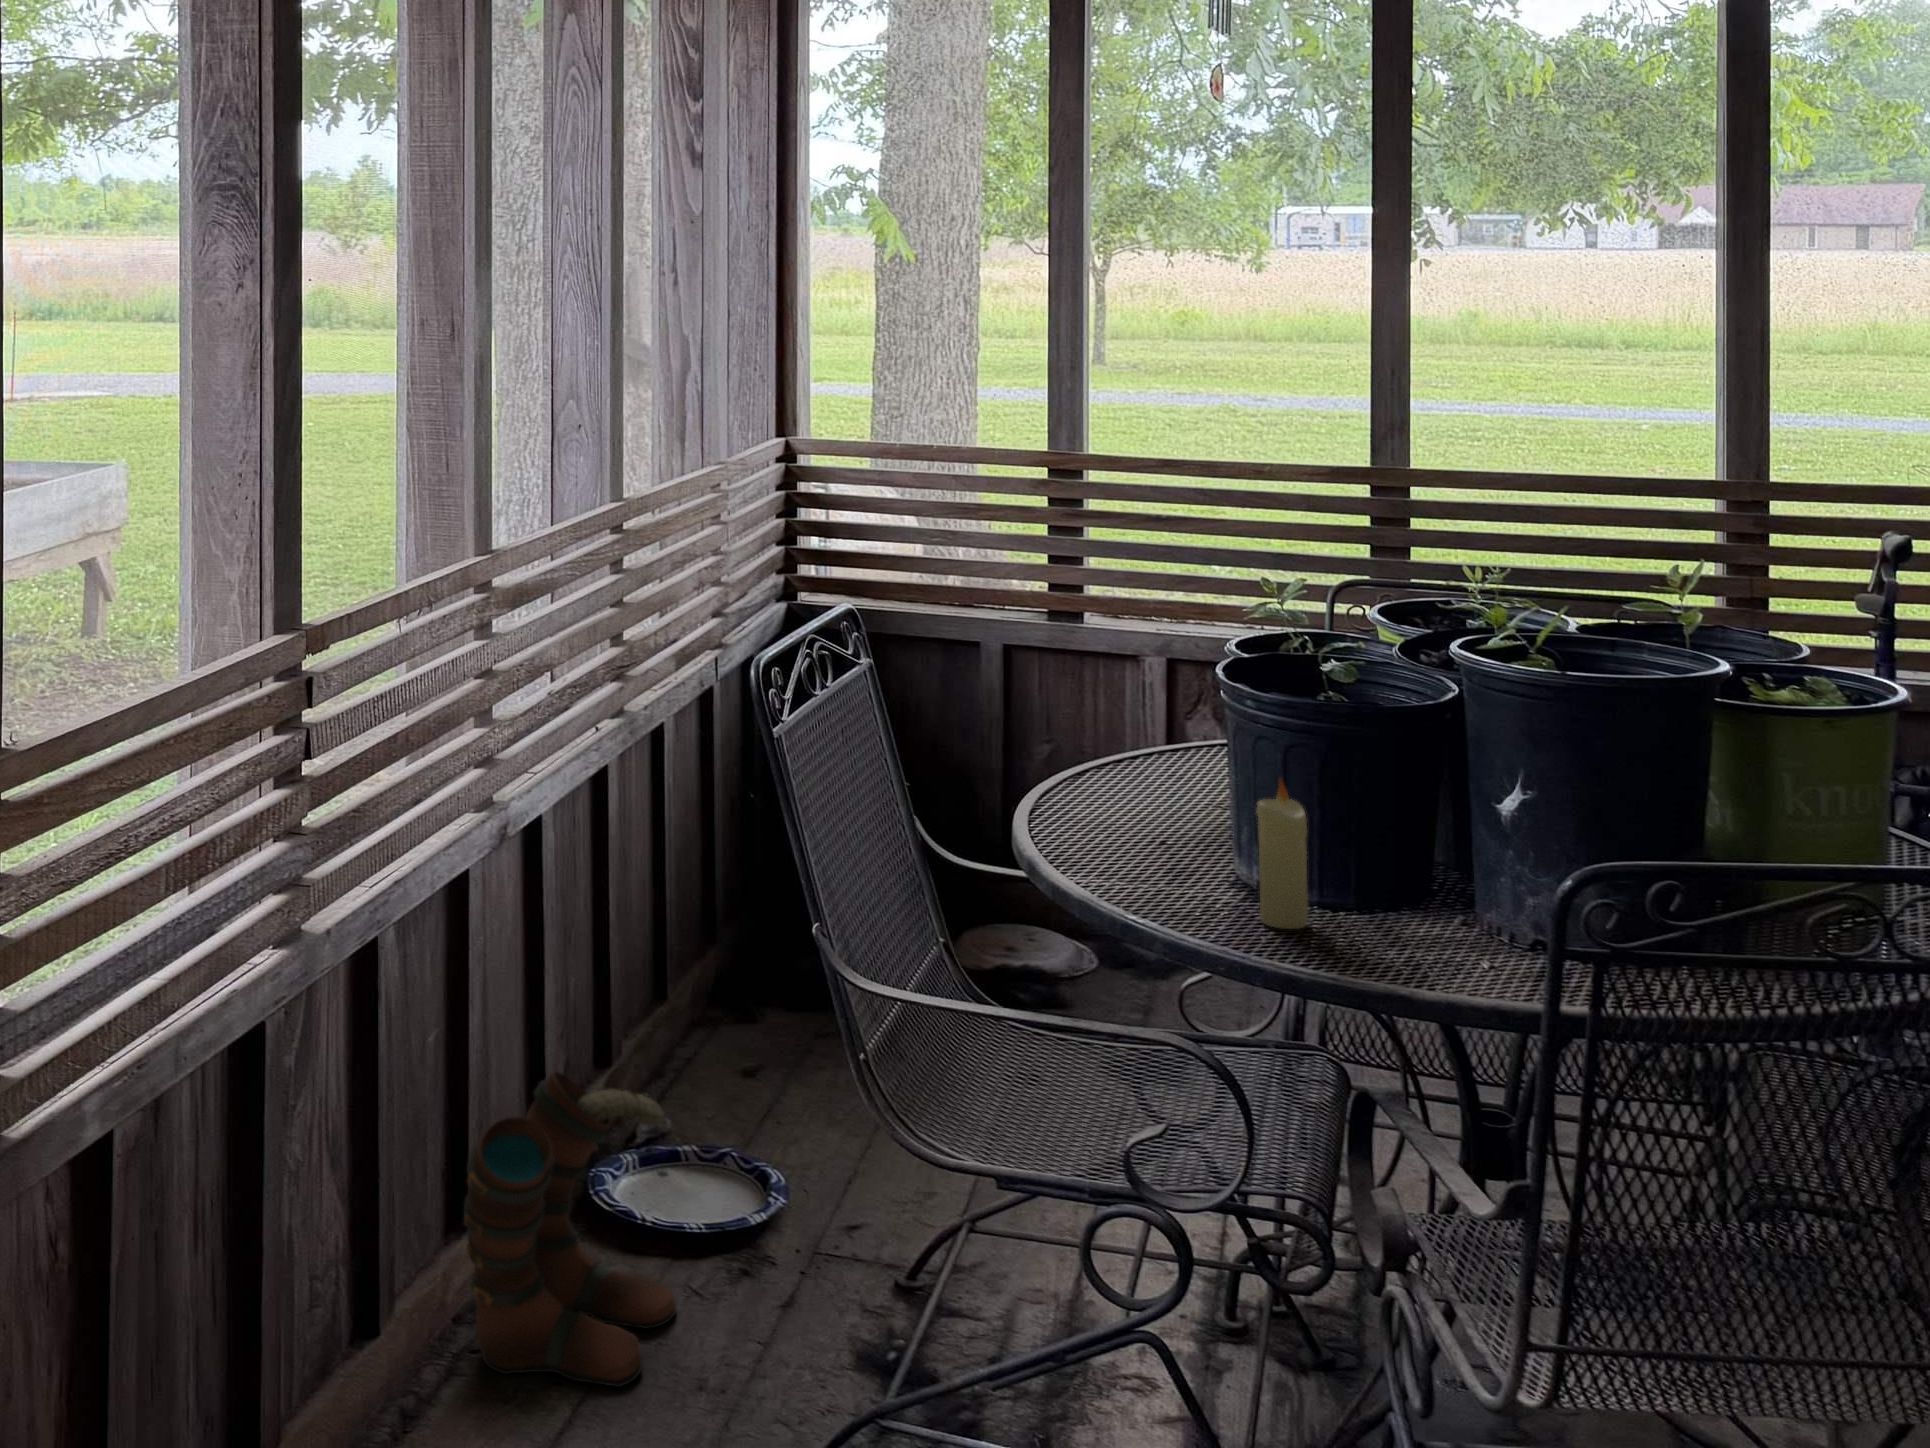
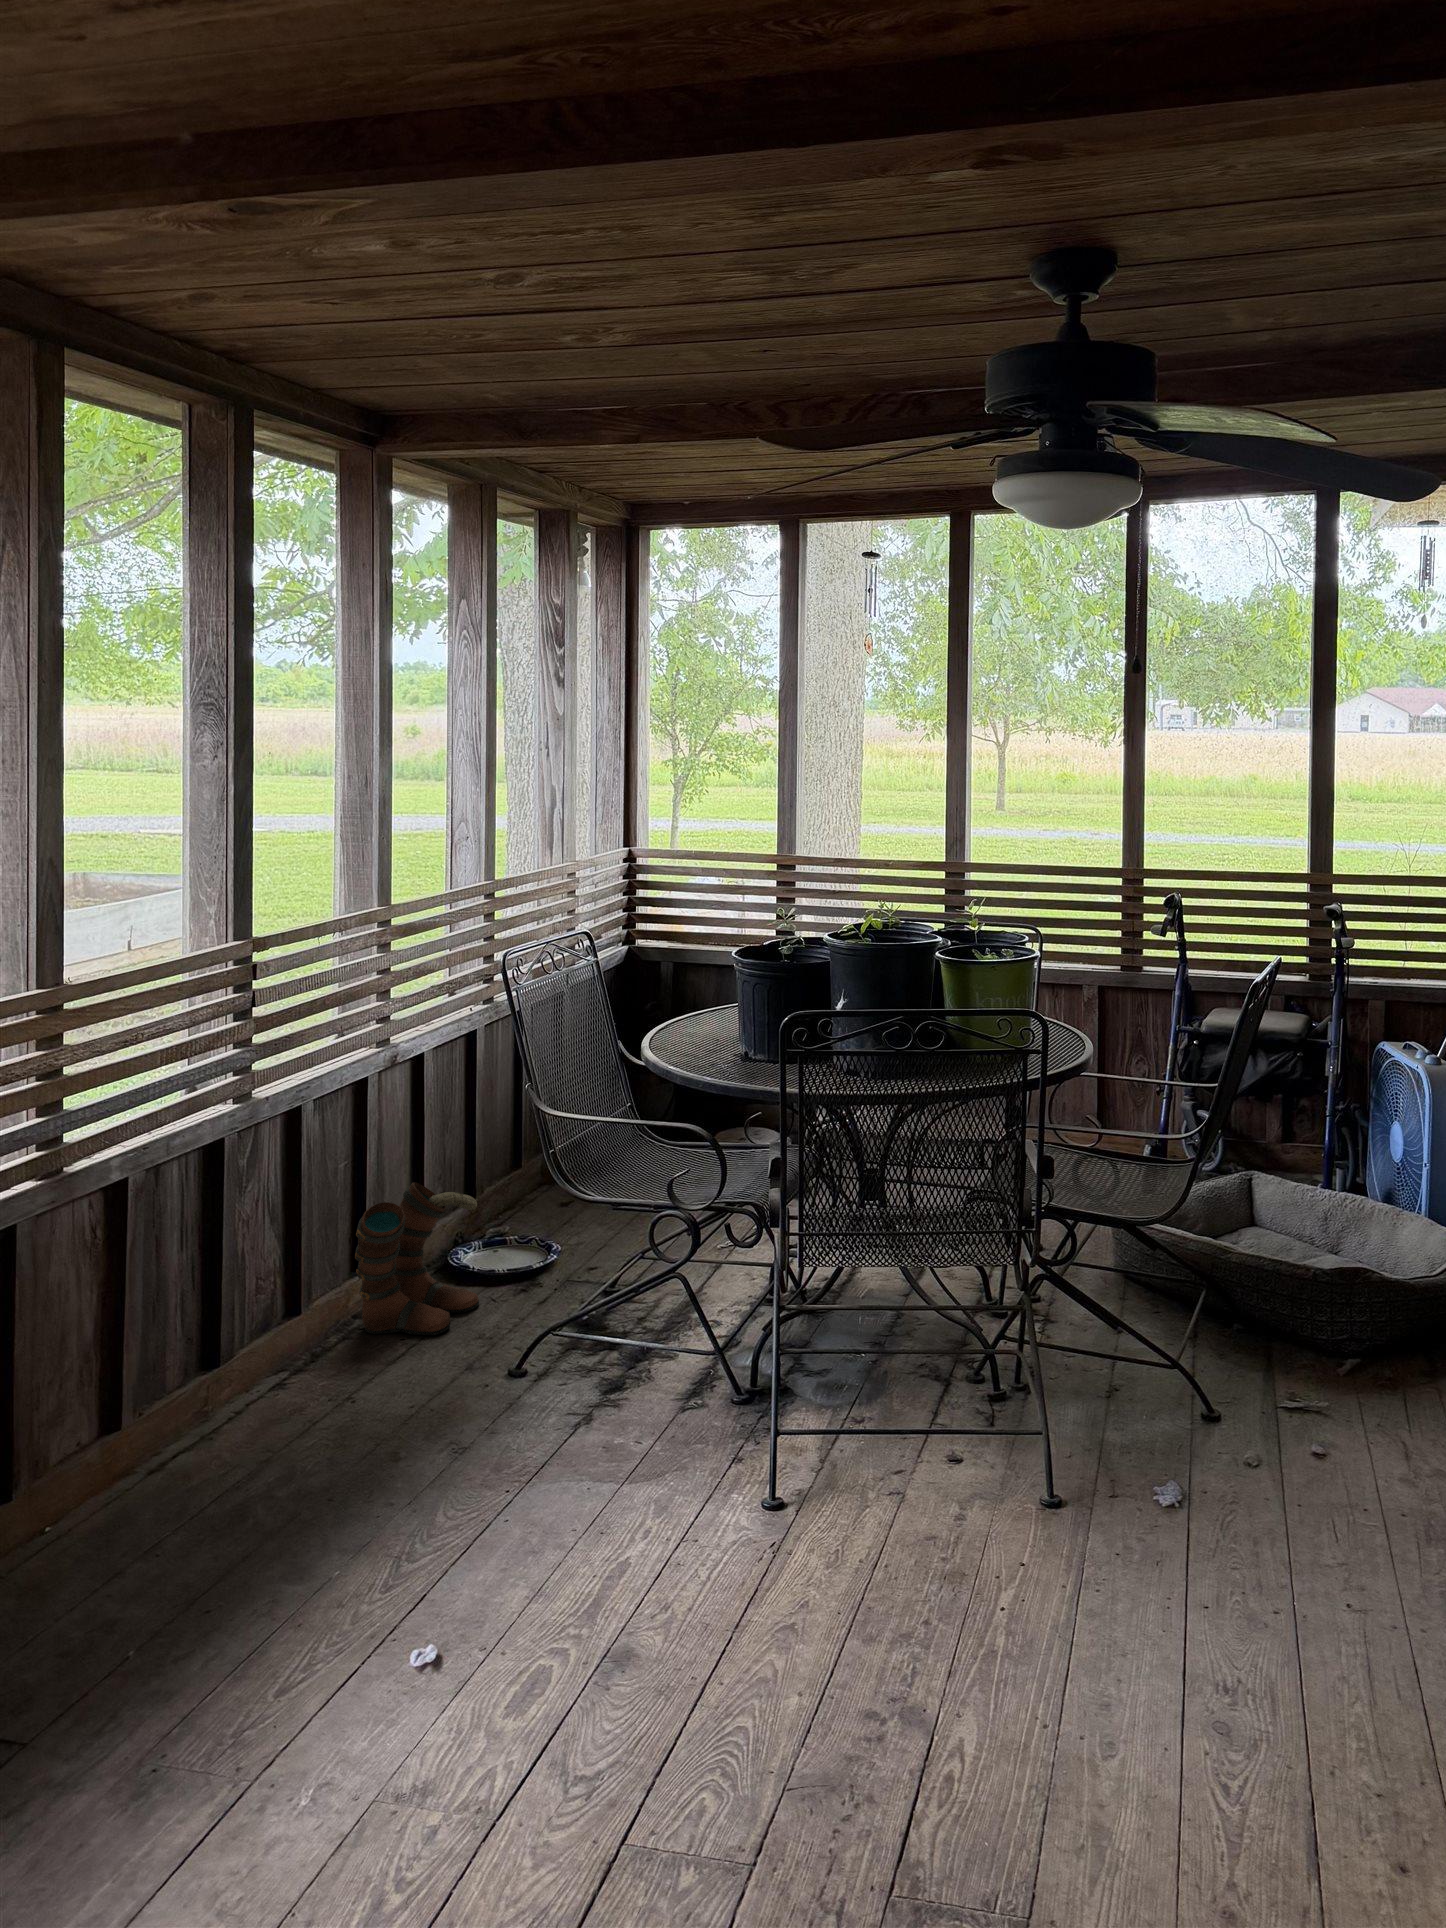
candle: present [1256,780,1308,929] -> none [705,993,728,1063]

